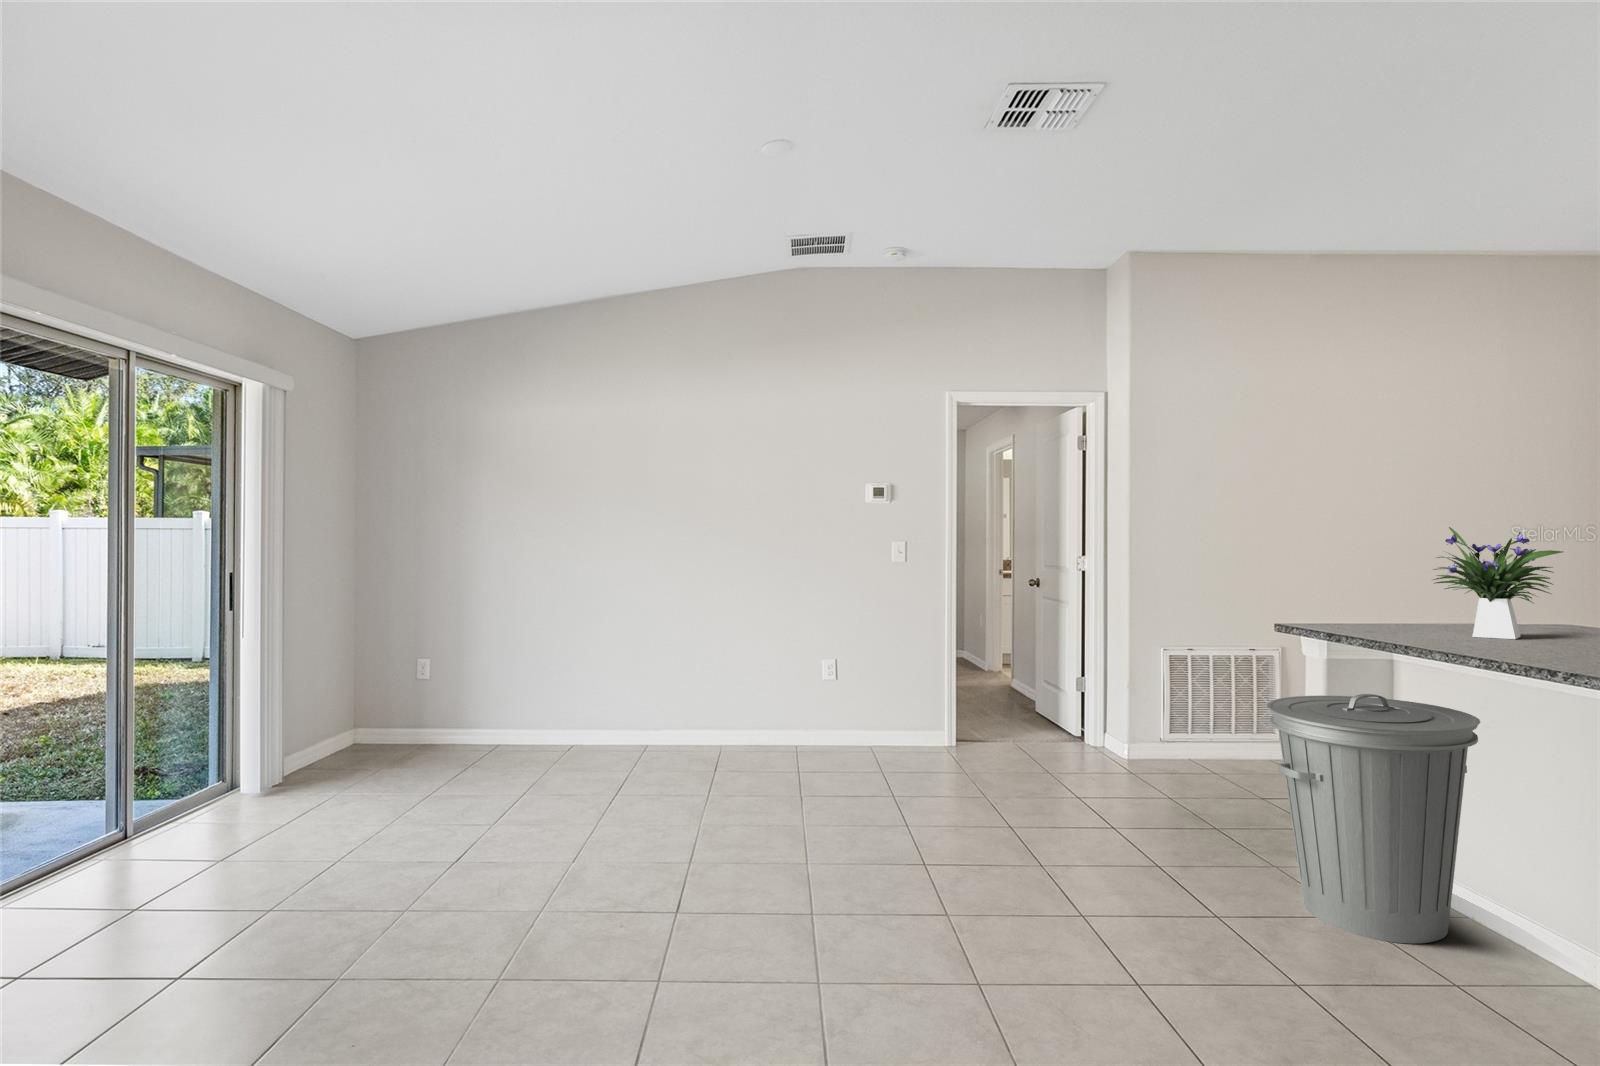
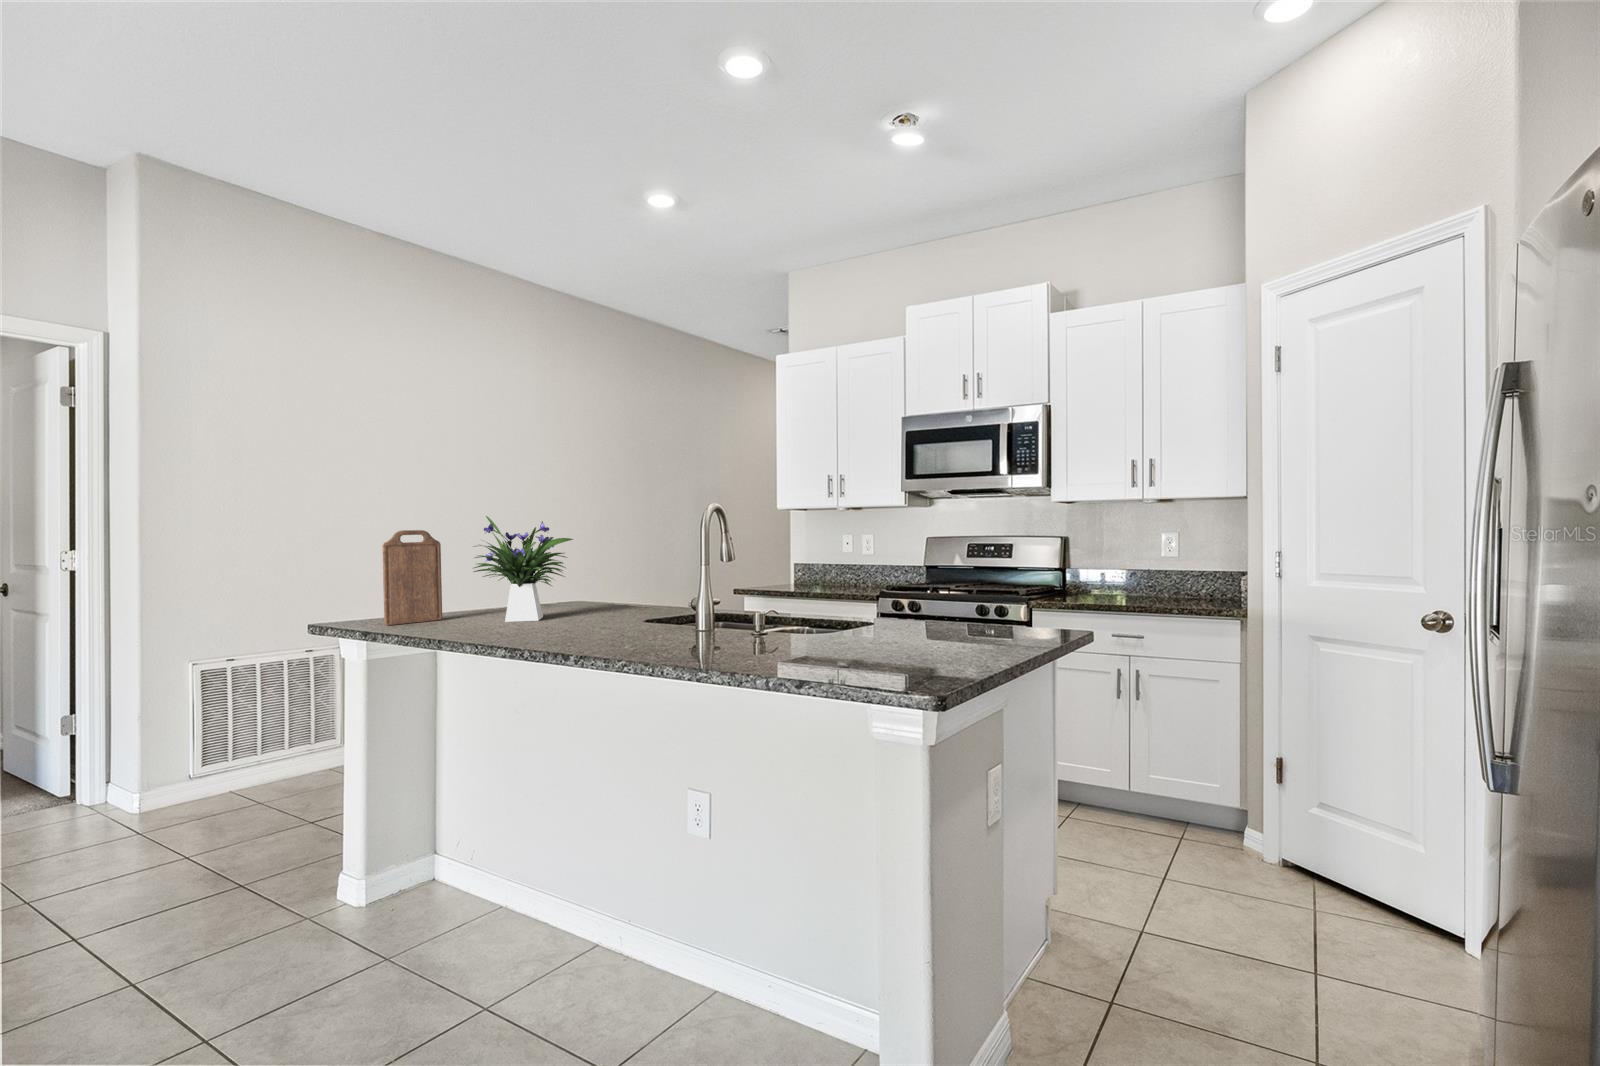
cutting board: none [1337,541,1397,629] -> present [382,530,442,625]
trash can: present [1267,694,1480,944] -> none [283,696,506,982]

